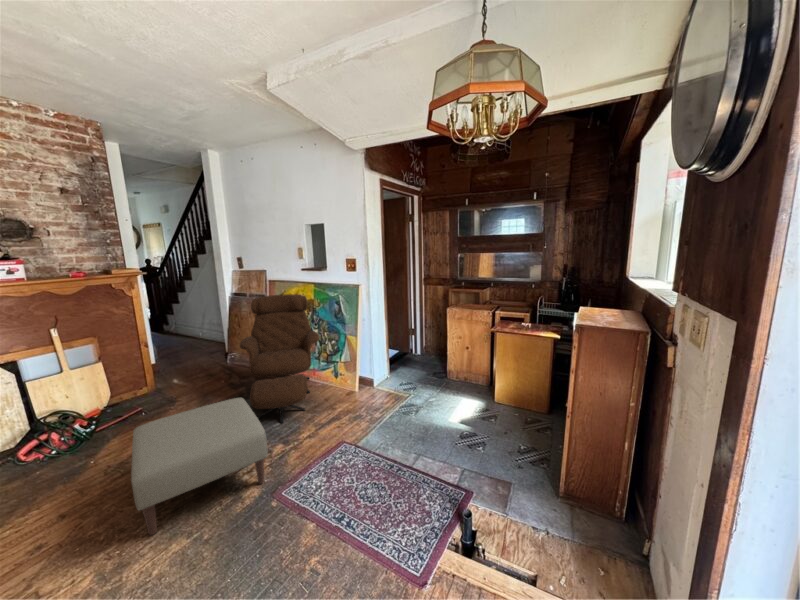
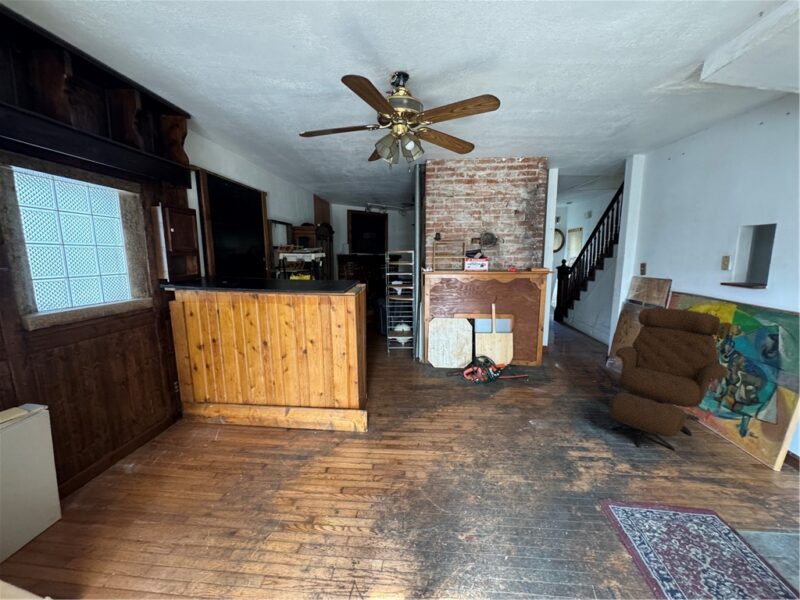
ottoman: present [131,398,268,535] -> none [503,384,607,484]

